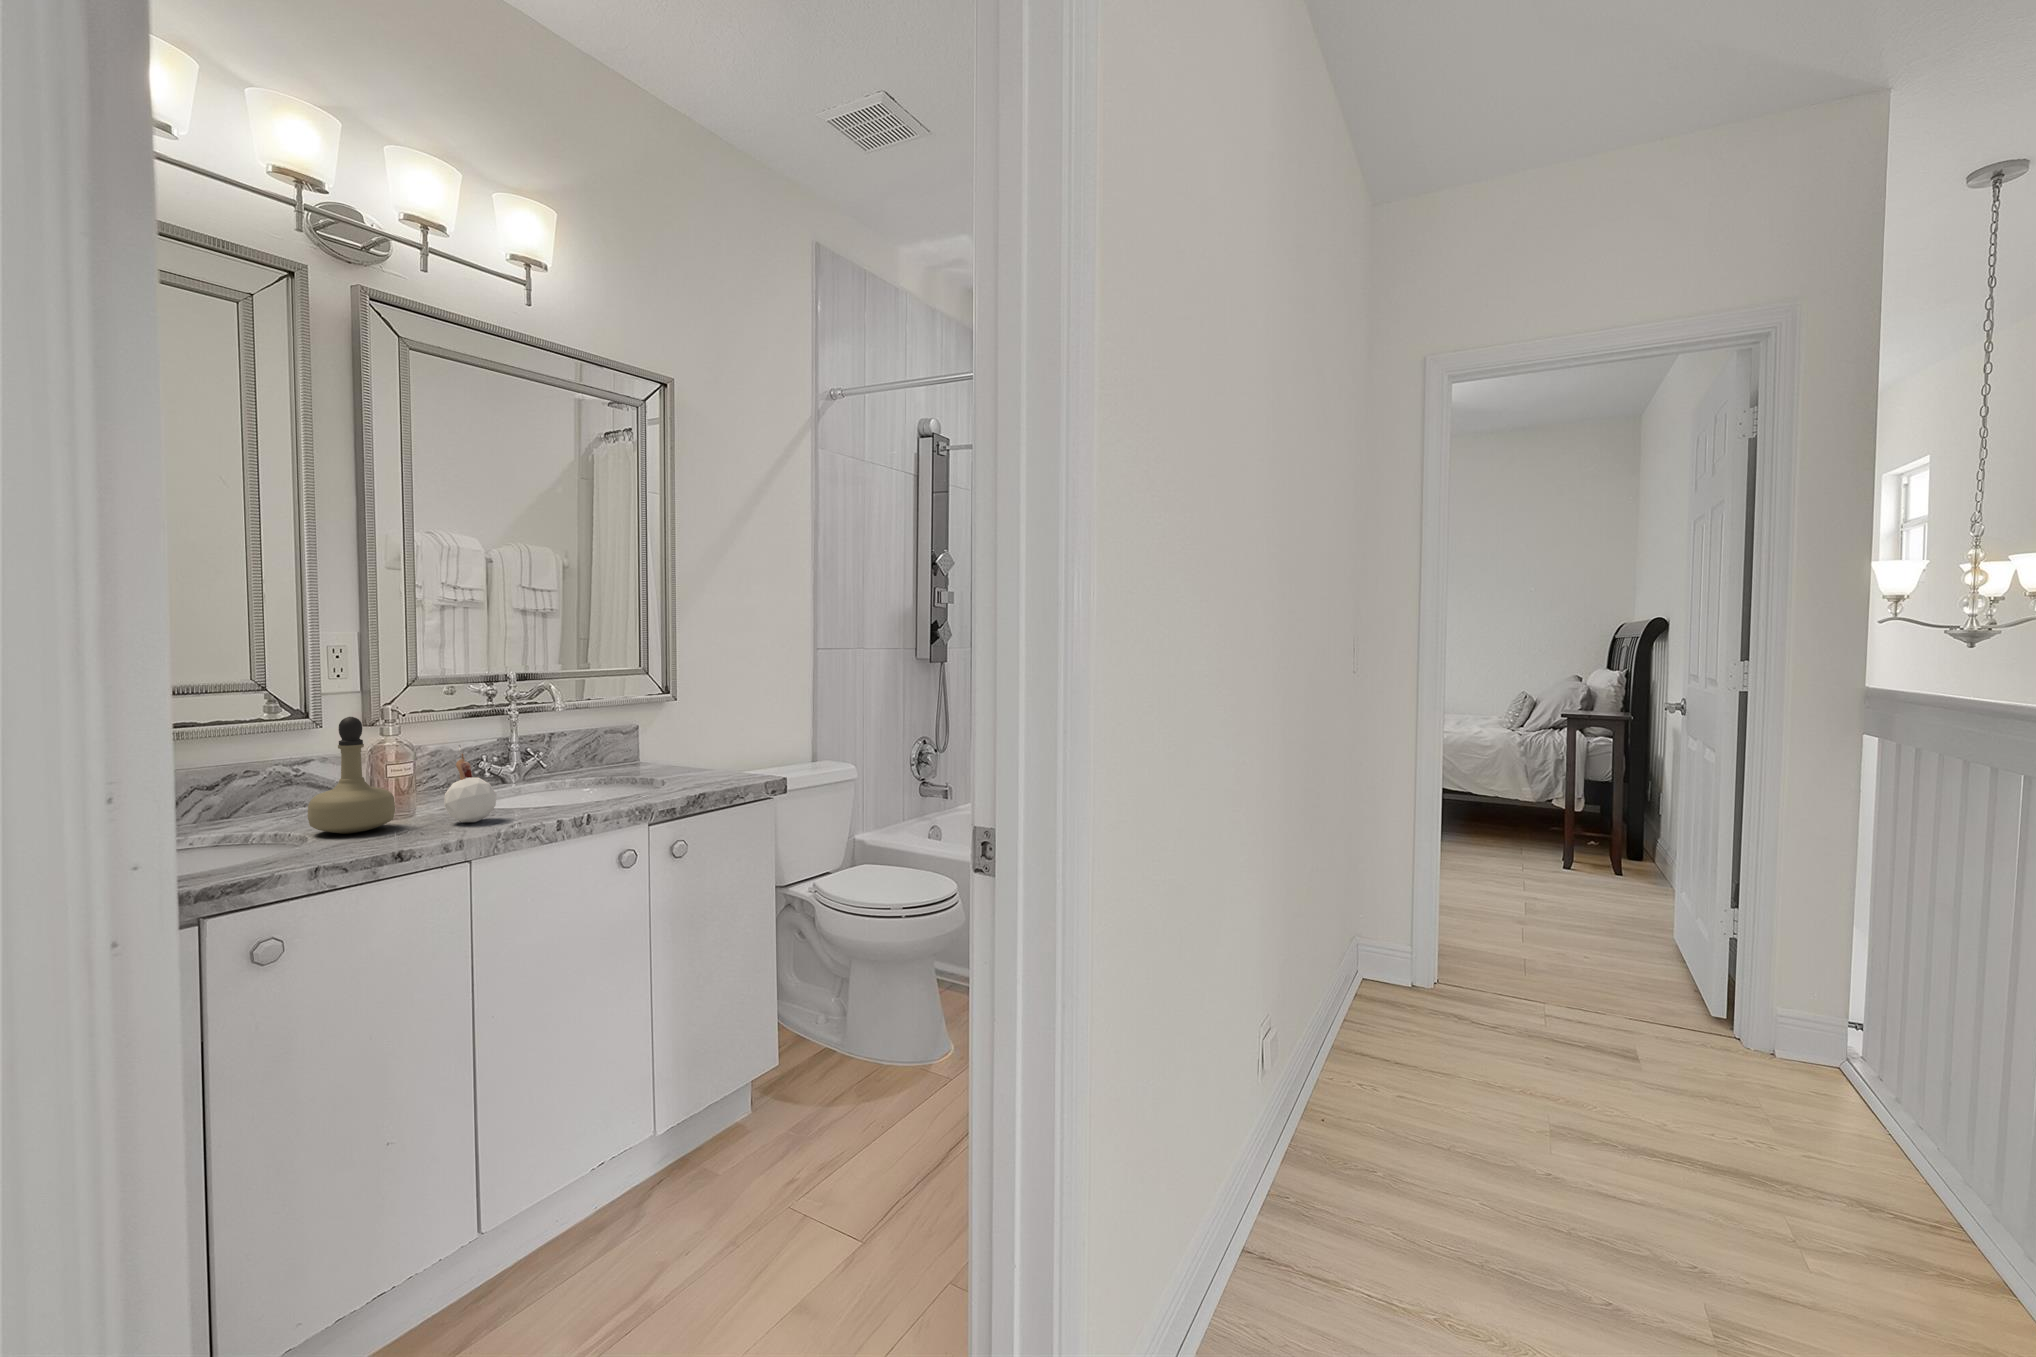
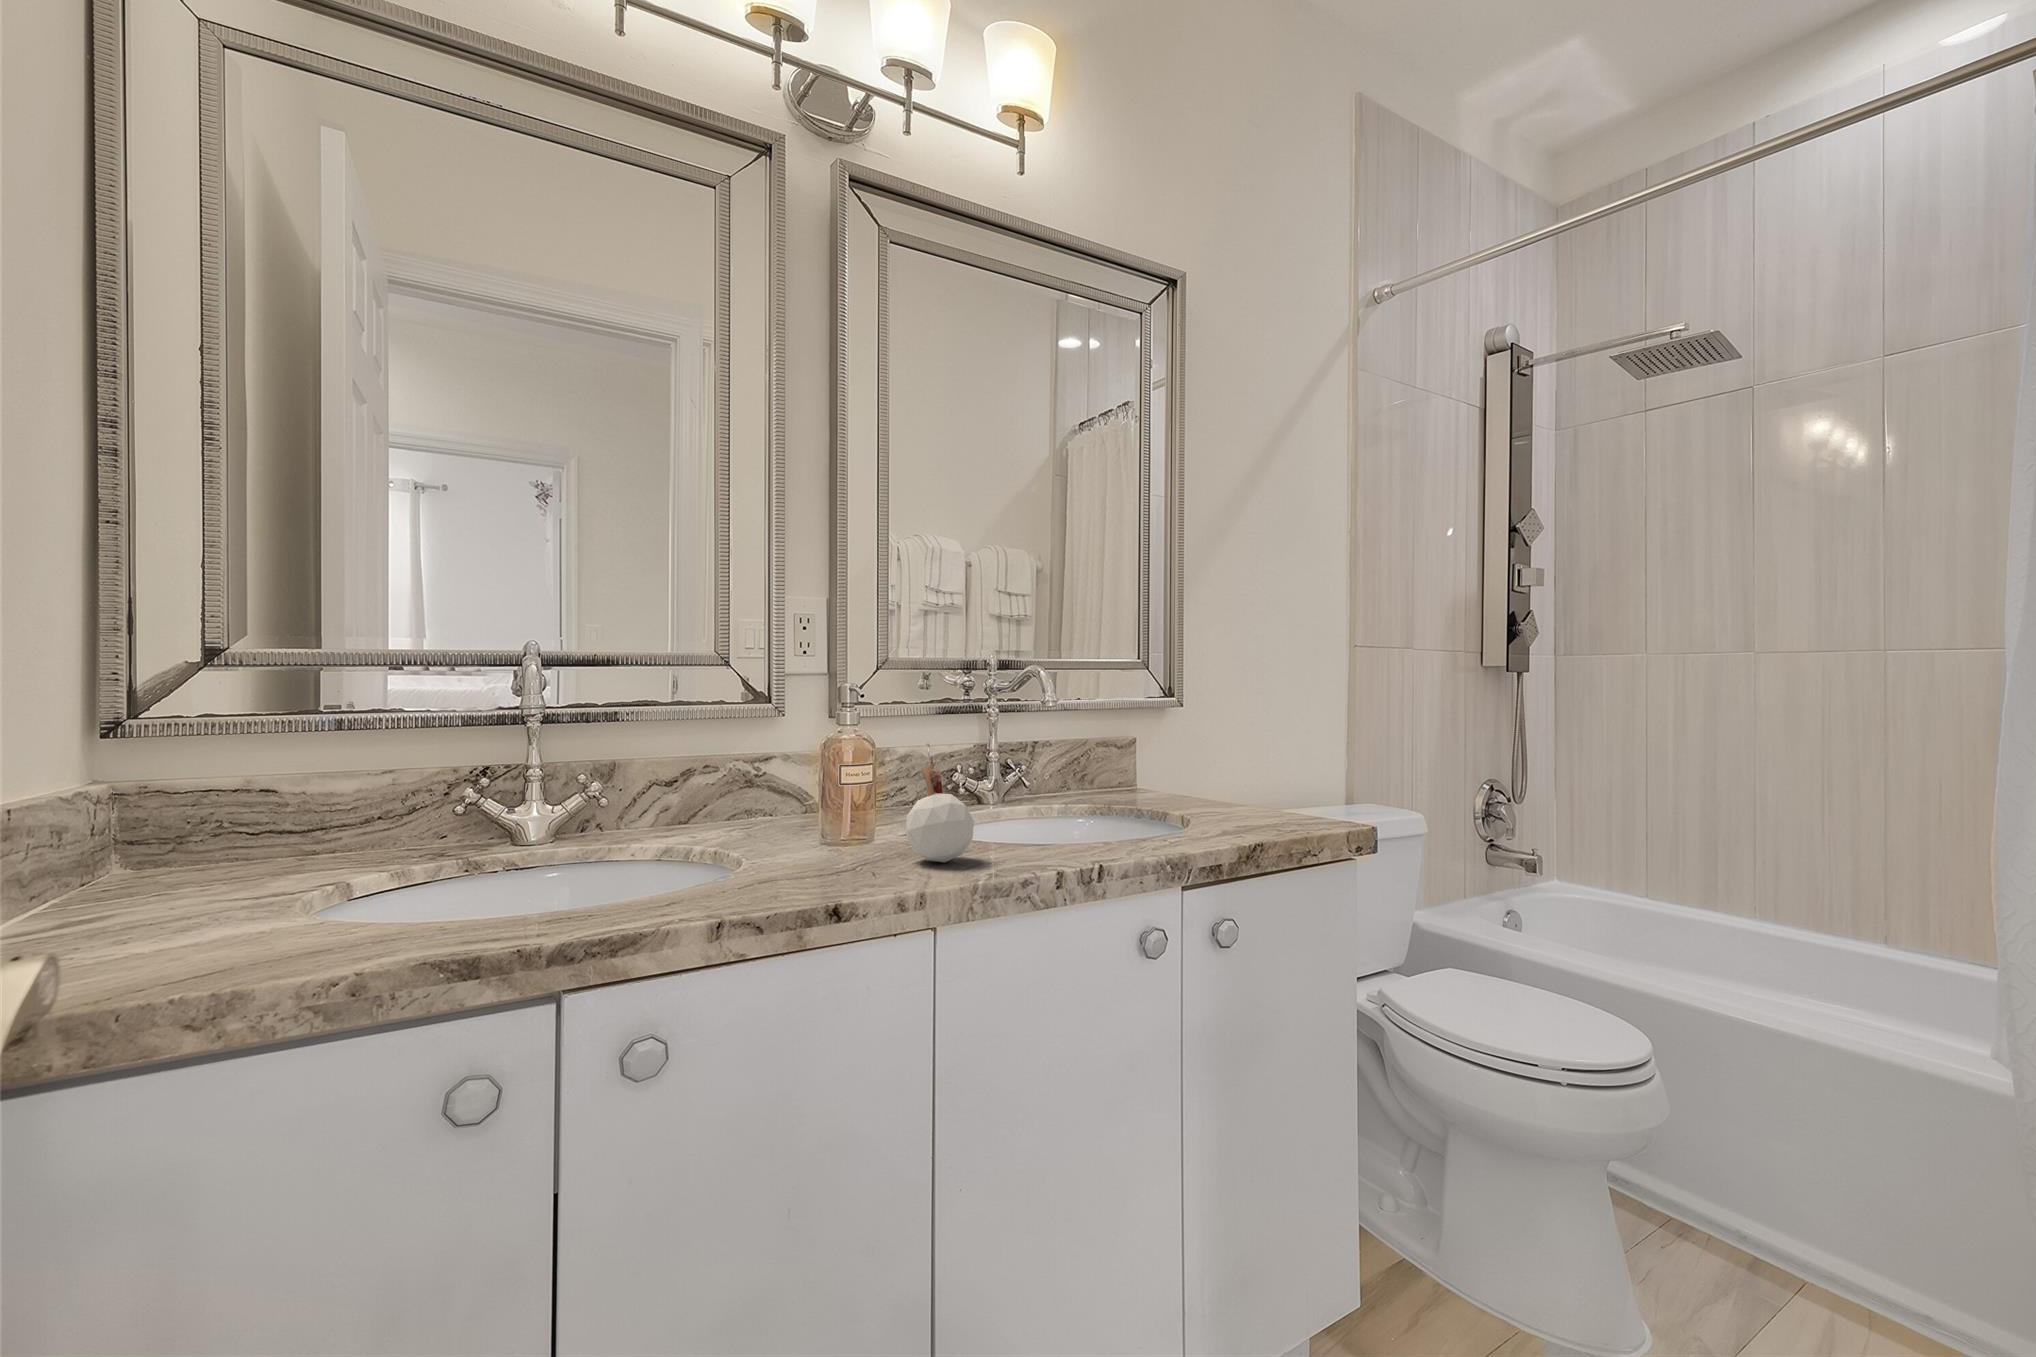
perfume bottle: present [308,717,395,833] -> none [739,694,845,863]

